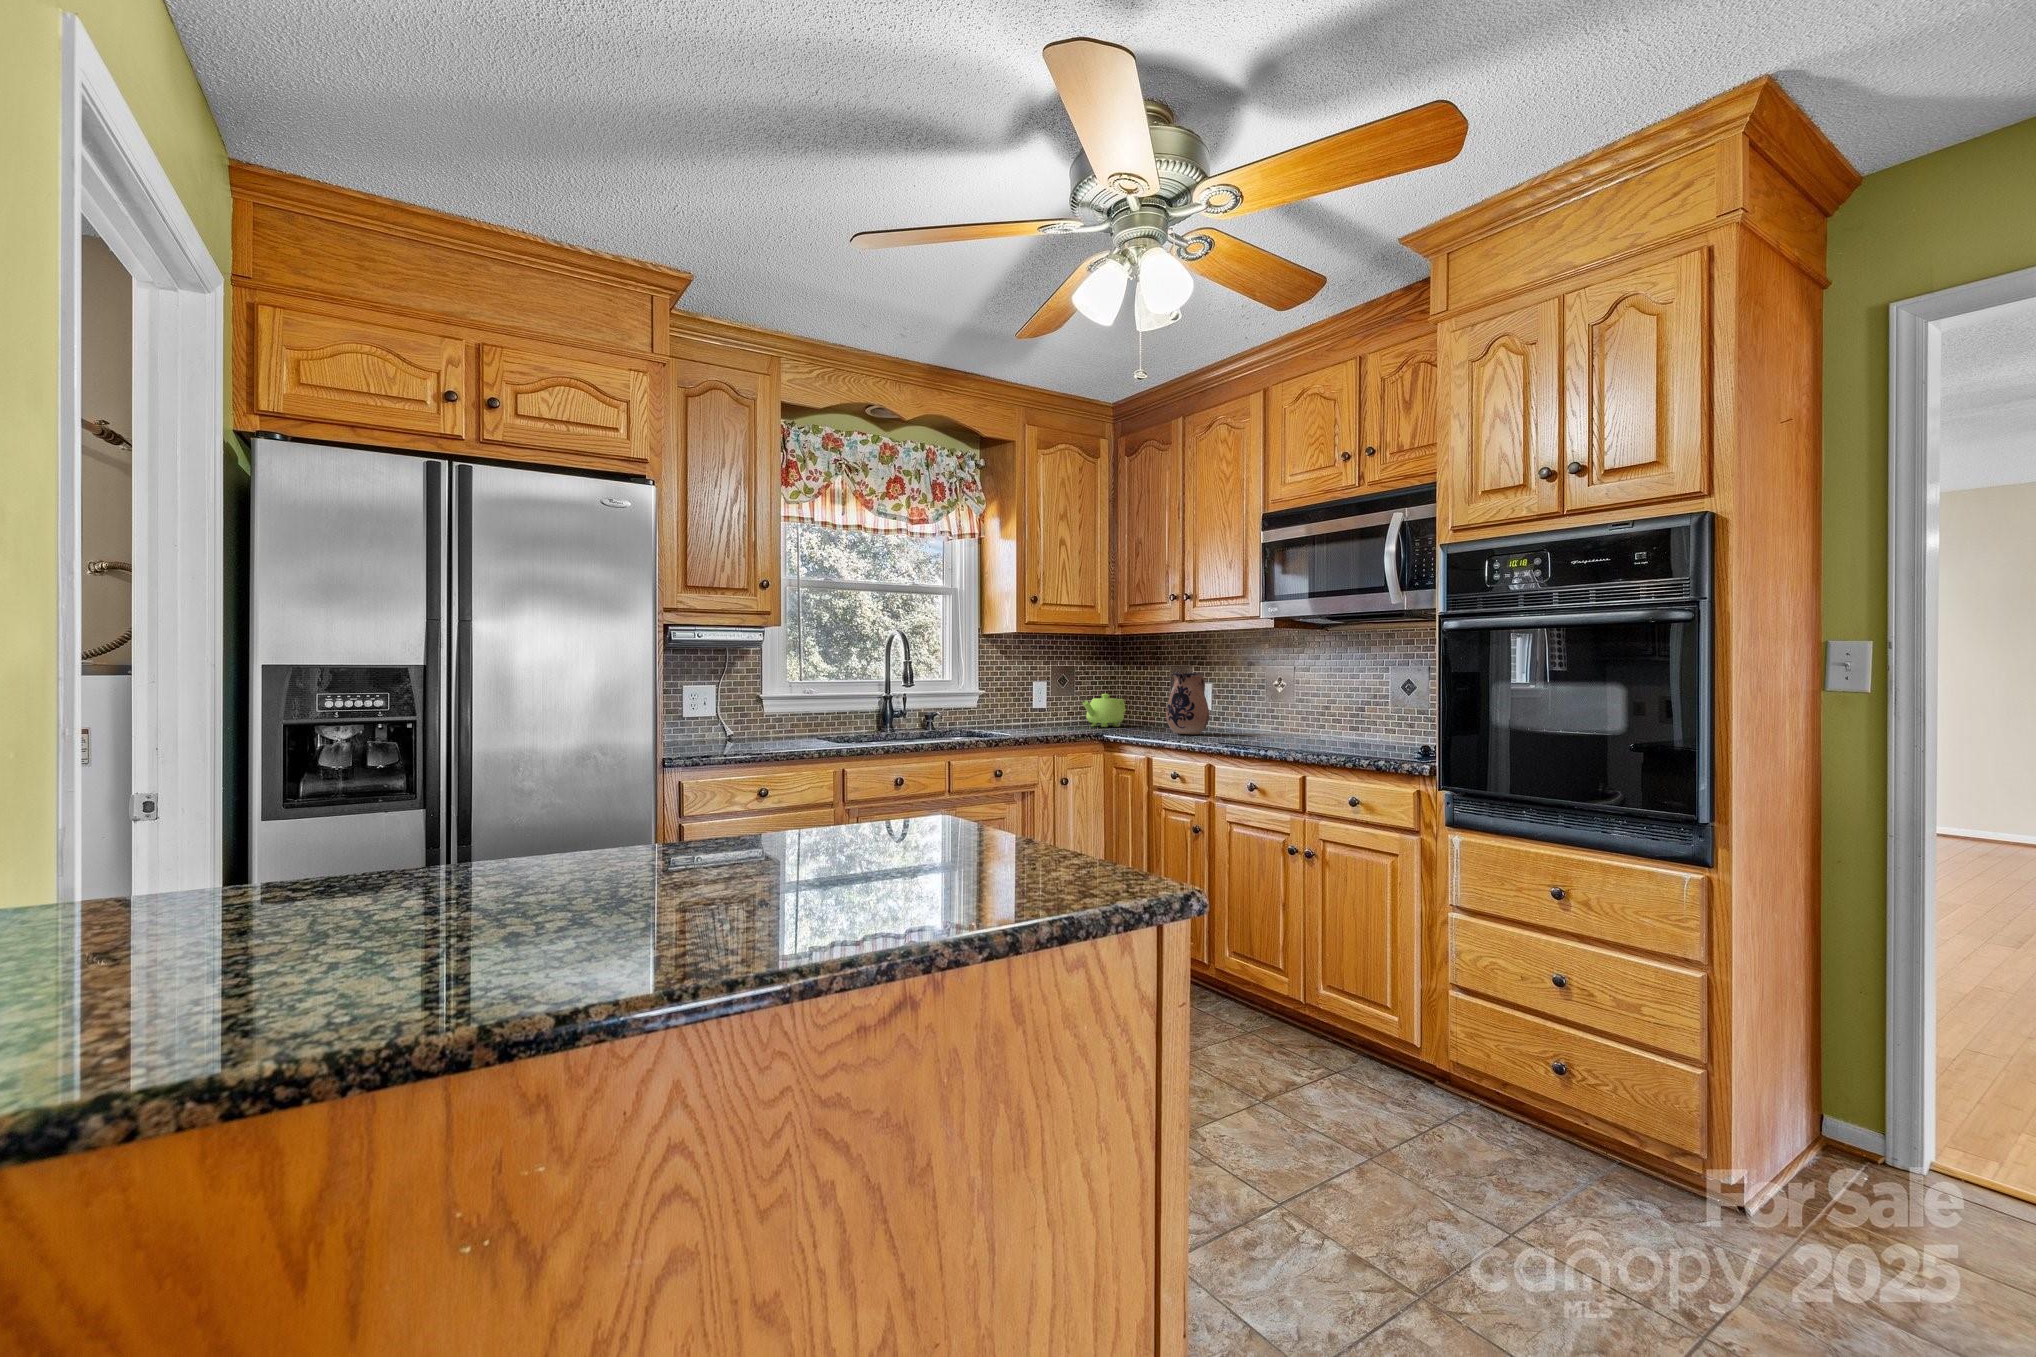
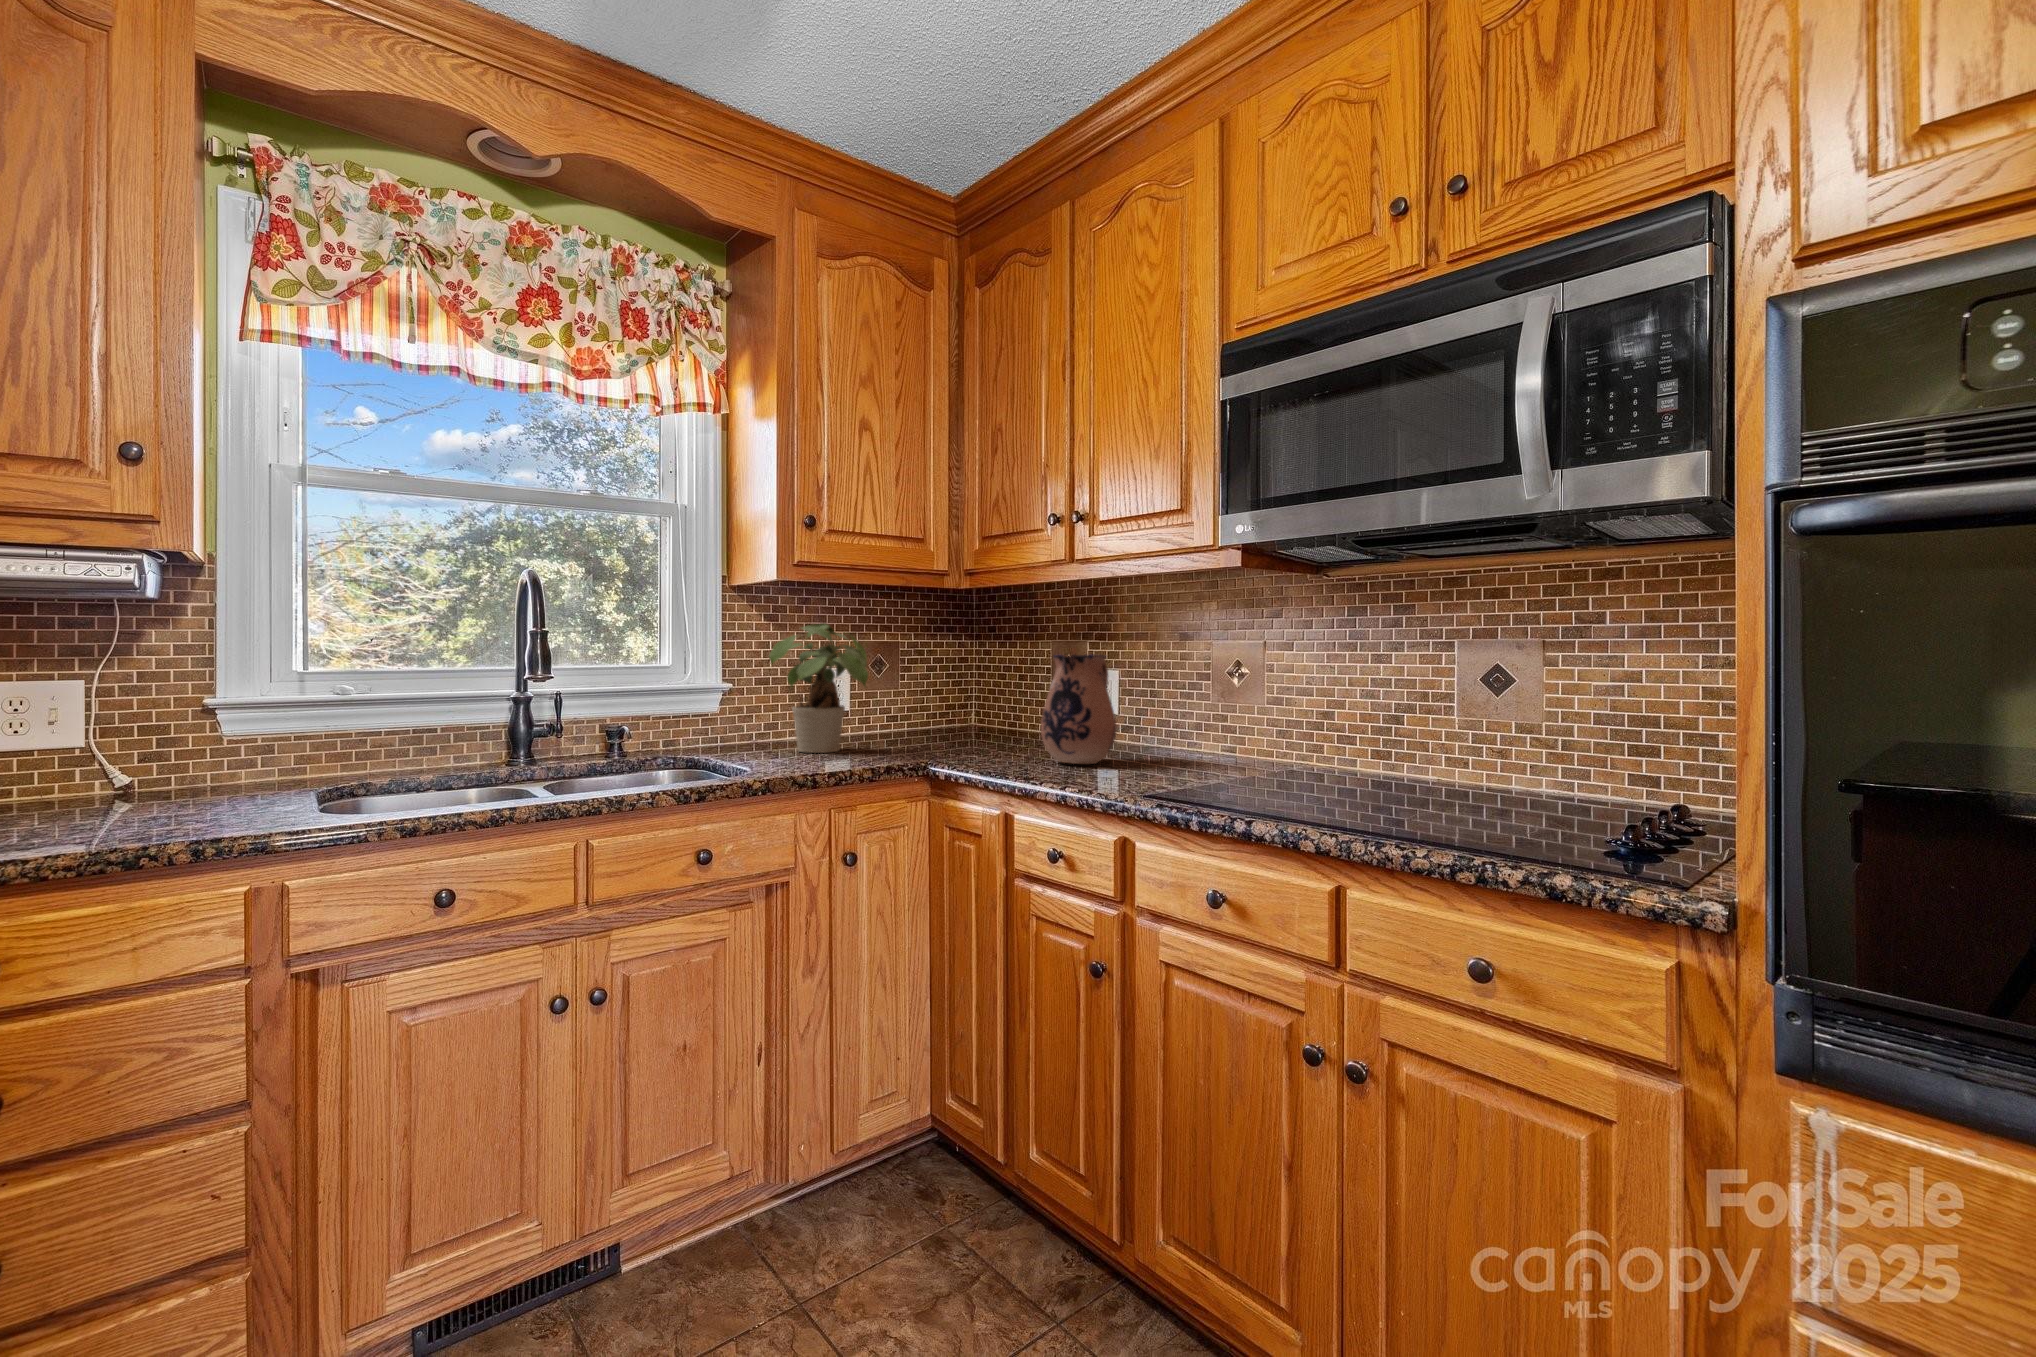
potted plant: none [1009,655,1067,730] -> present [769,623,868,753]
teapot: present [1083,694,1126,727] -> none [907,687,980,742]

